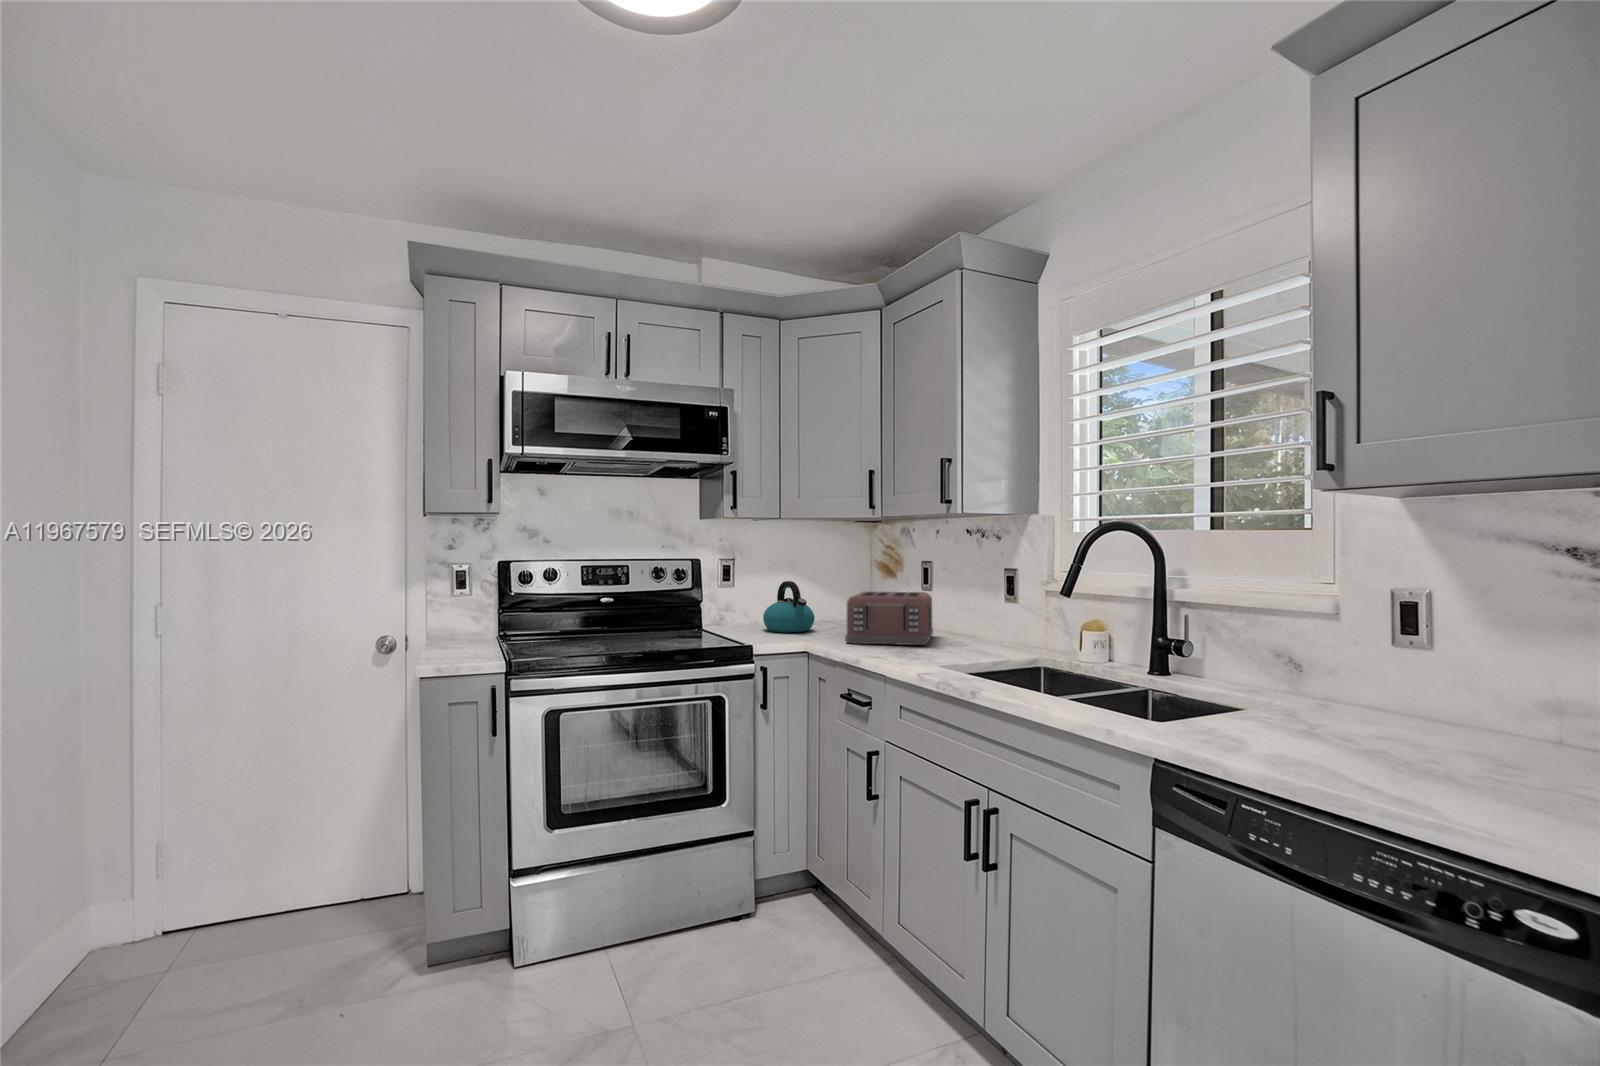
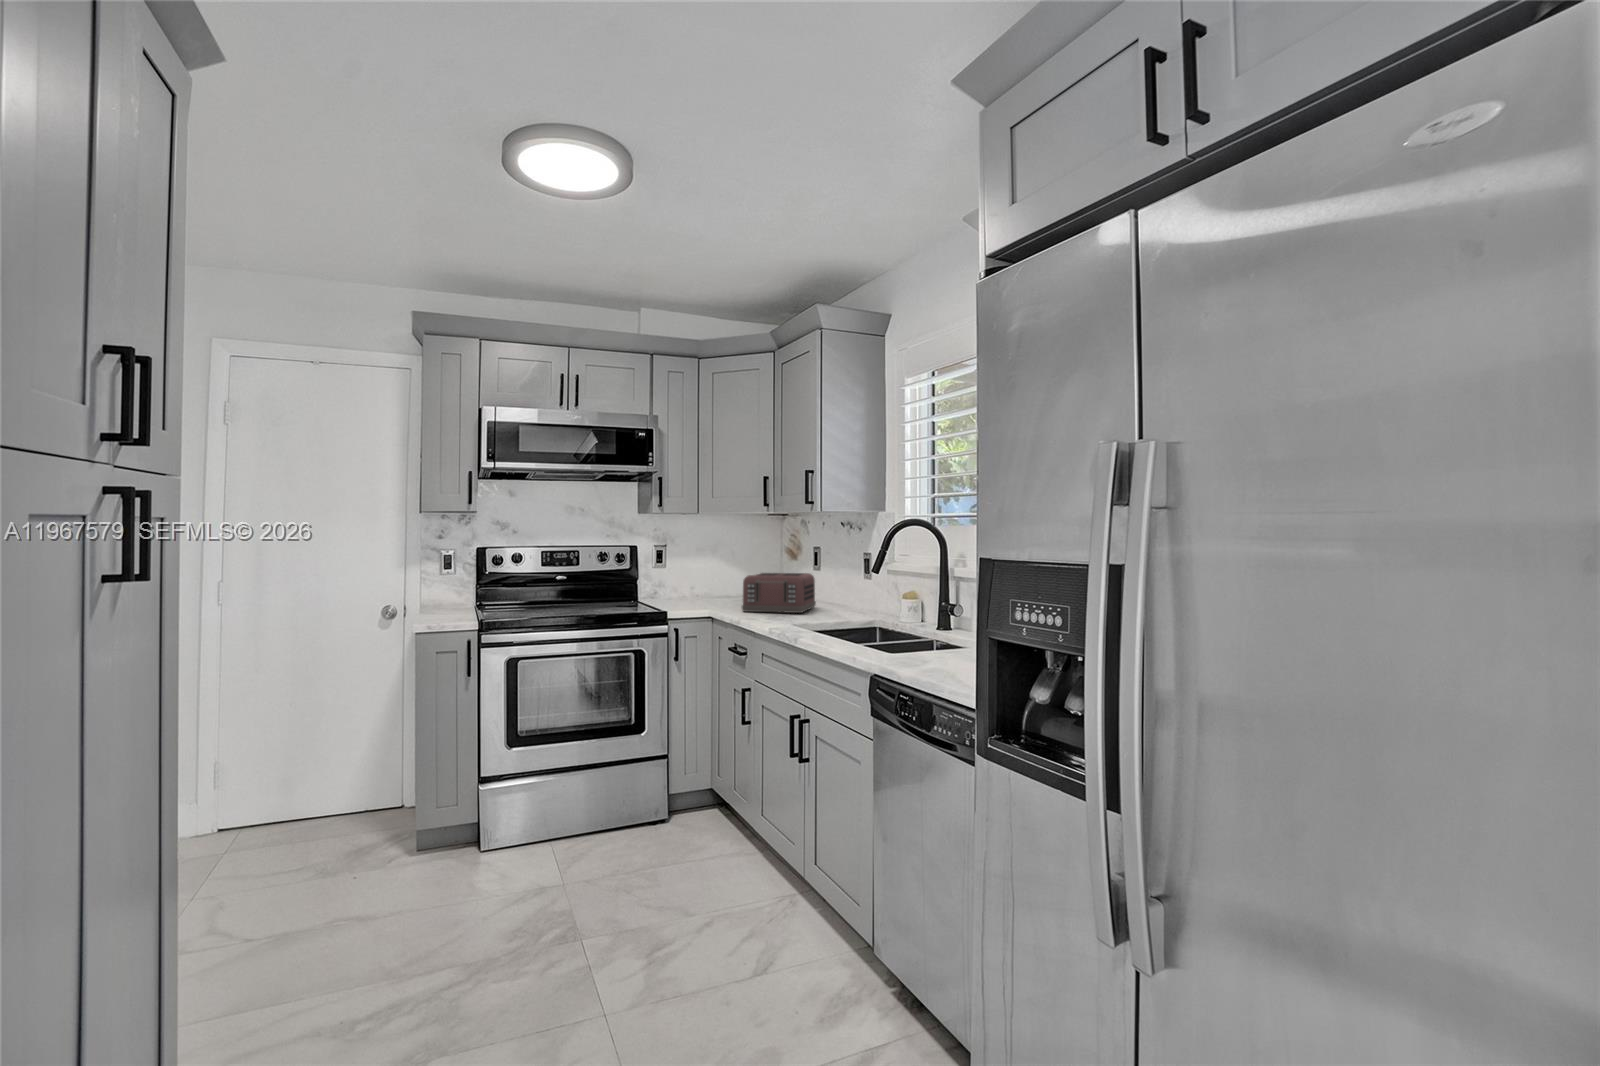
kettle: present [763,581,815,632] -> none [686,565,726,604]

